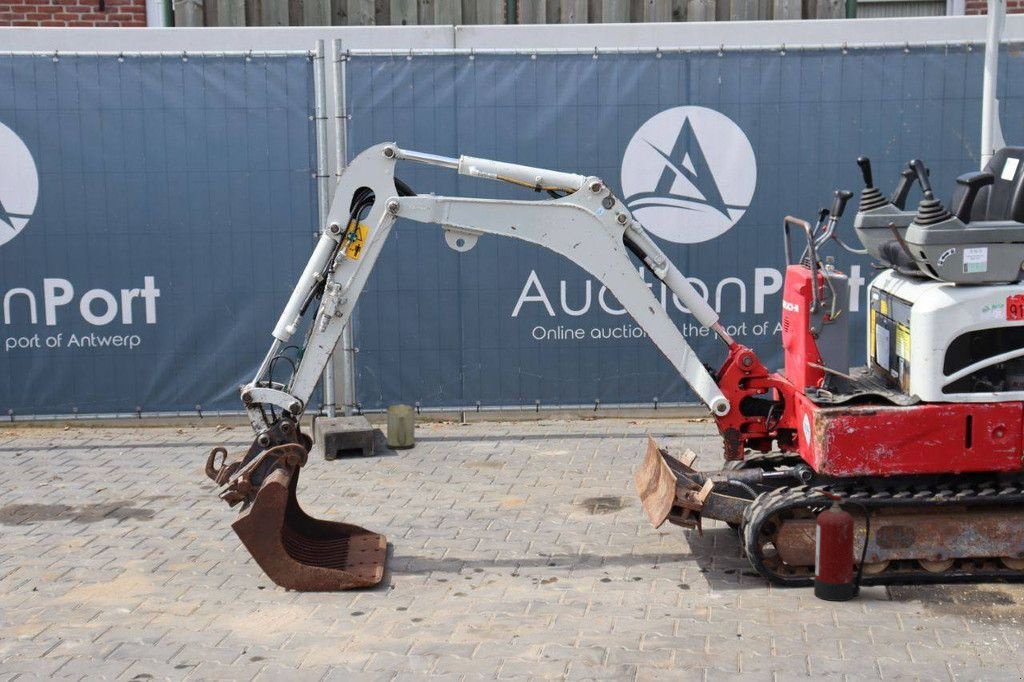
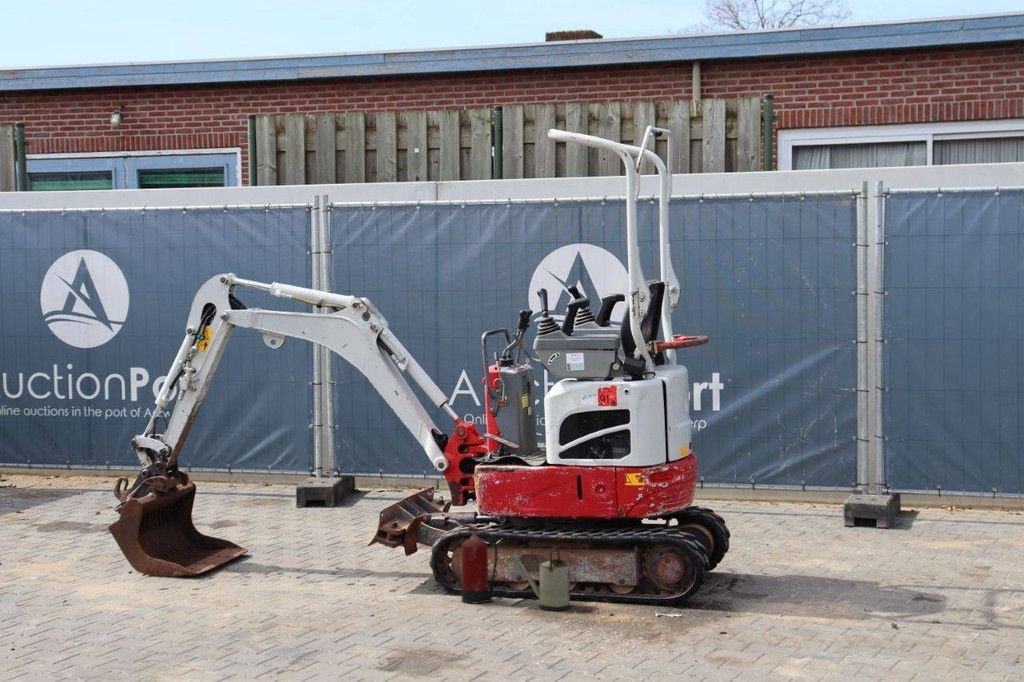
watering can: present [386,404,415,449] -> present [507,546,576,611]

